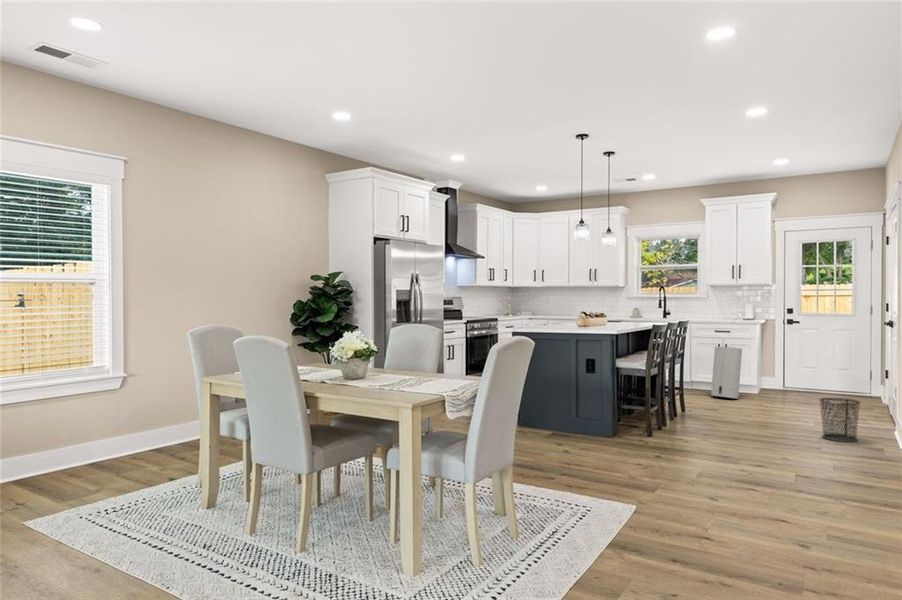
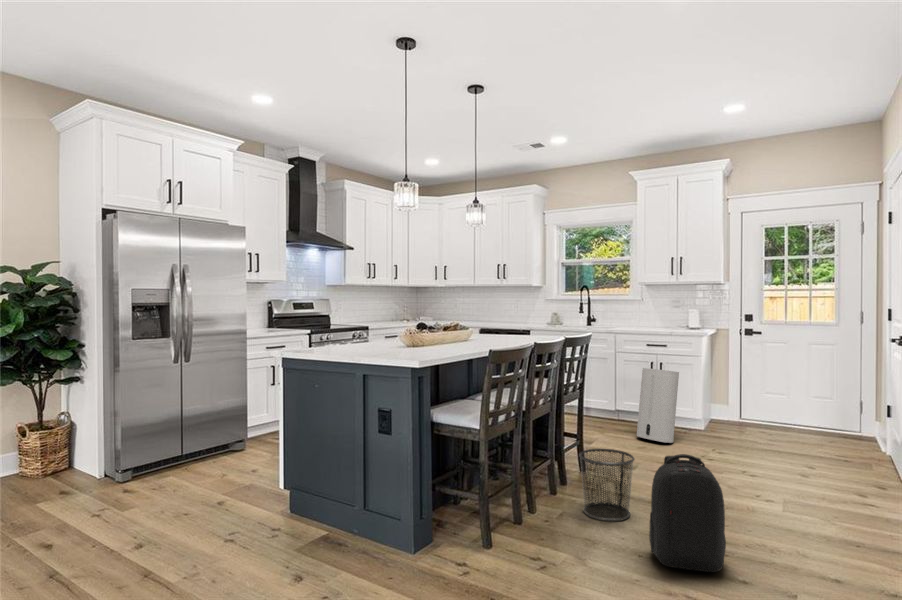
backpack: none [741,382,784,441] -> present [649,454,726,572]
waste bin: present [820,398,860,442] -> present [579,448,634,521]

